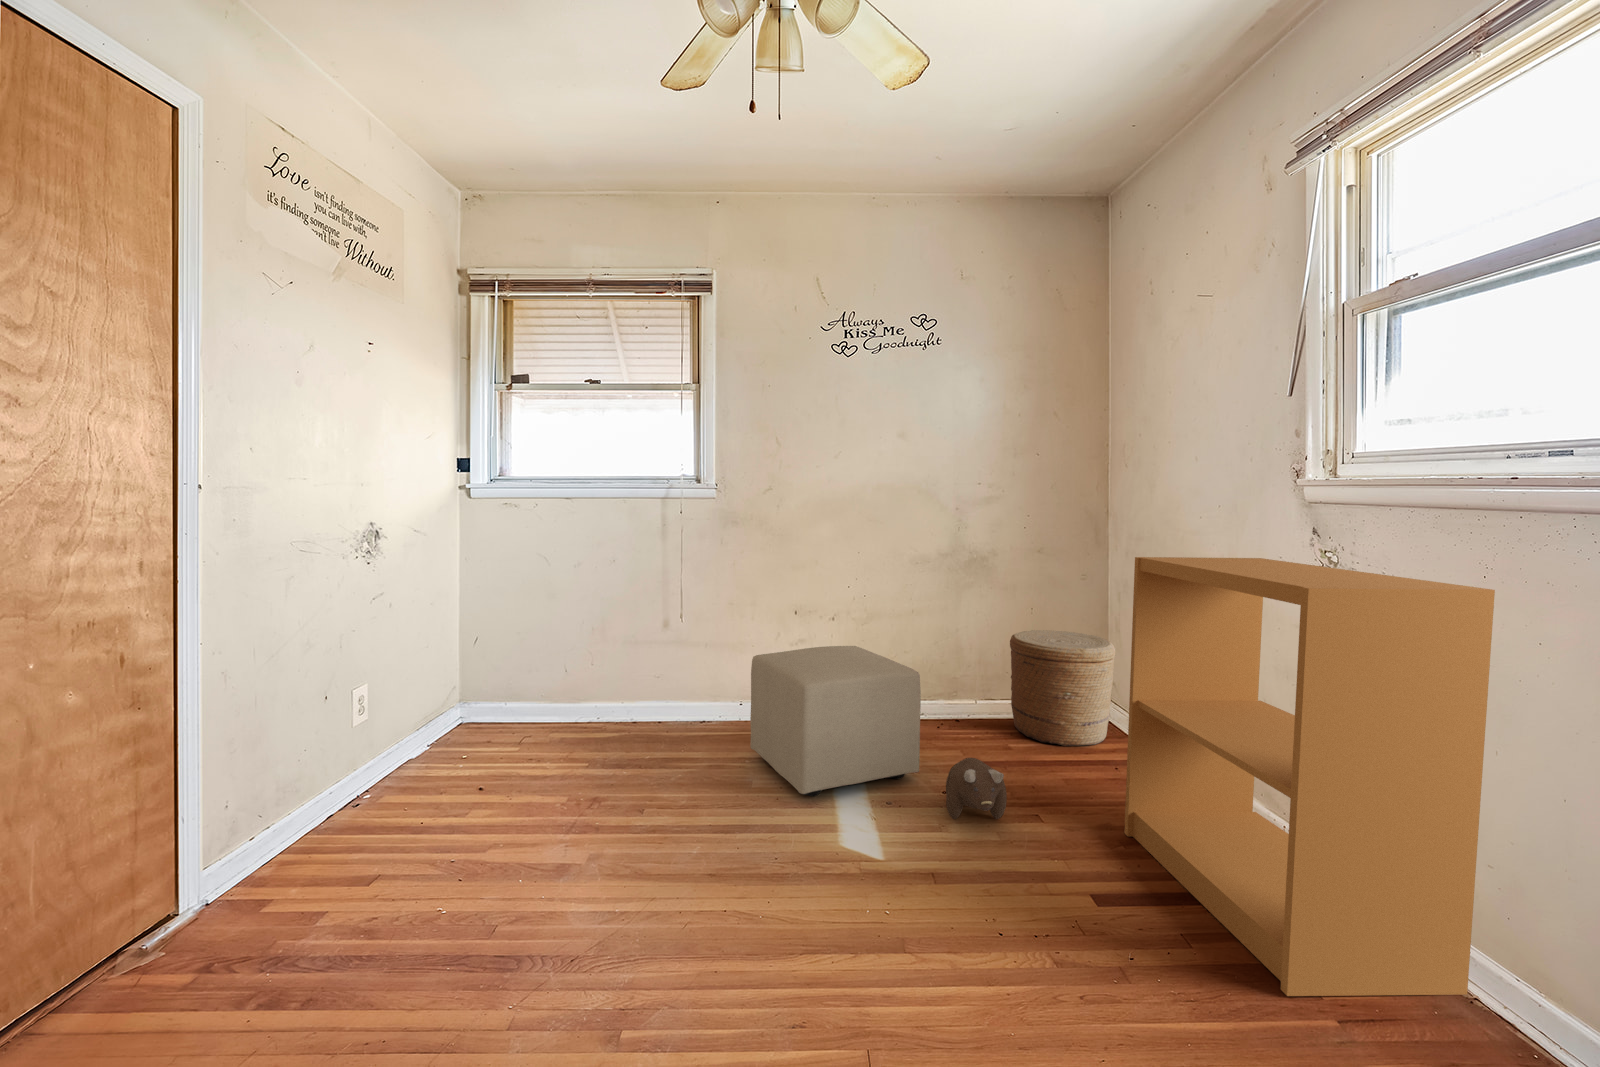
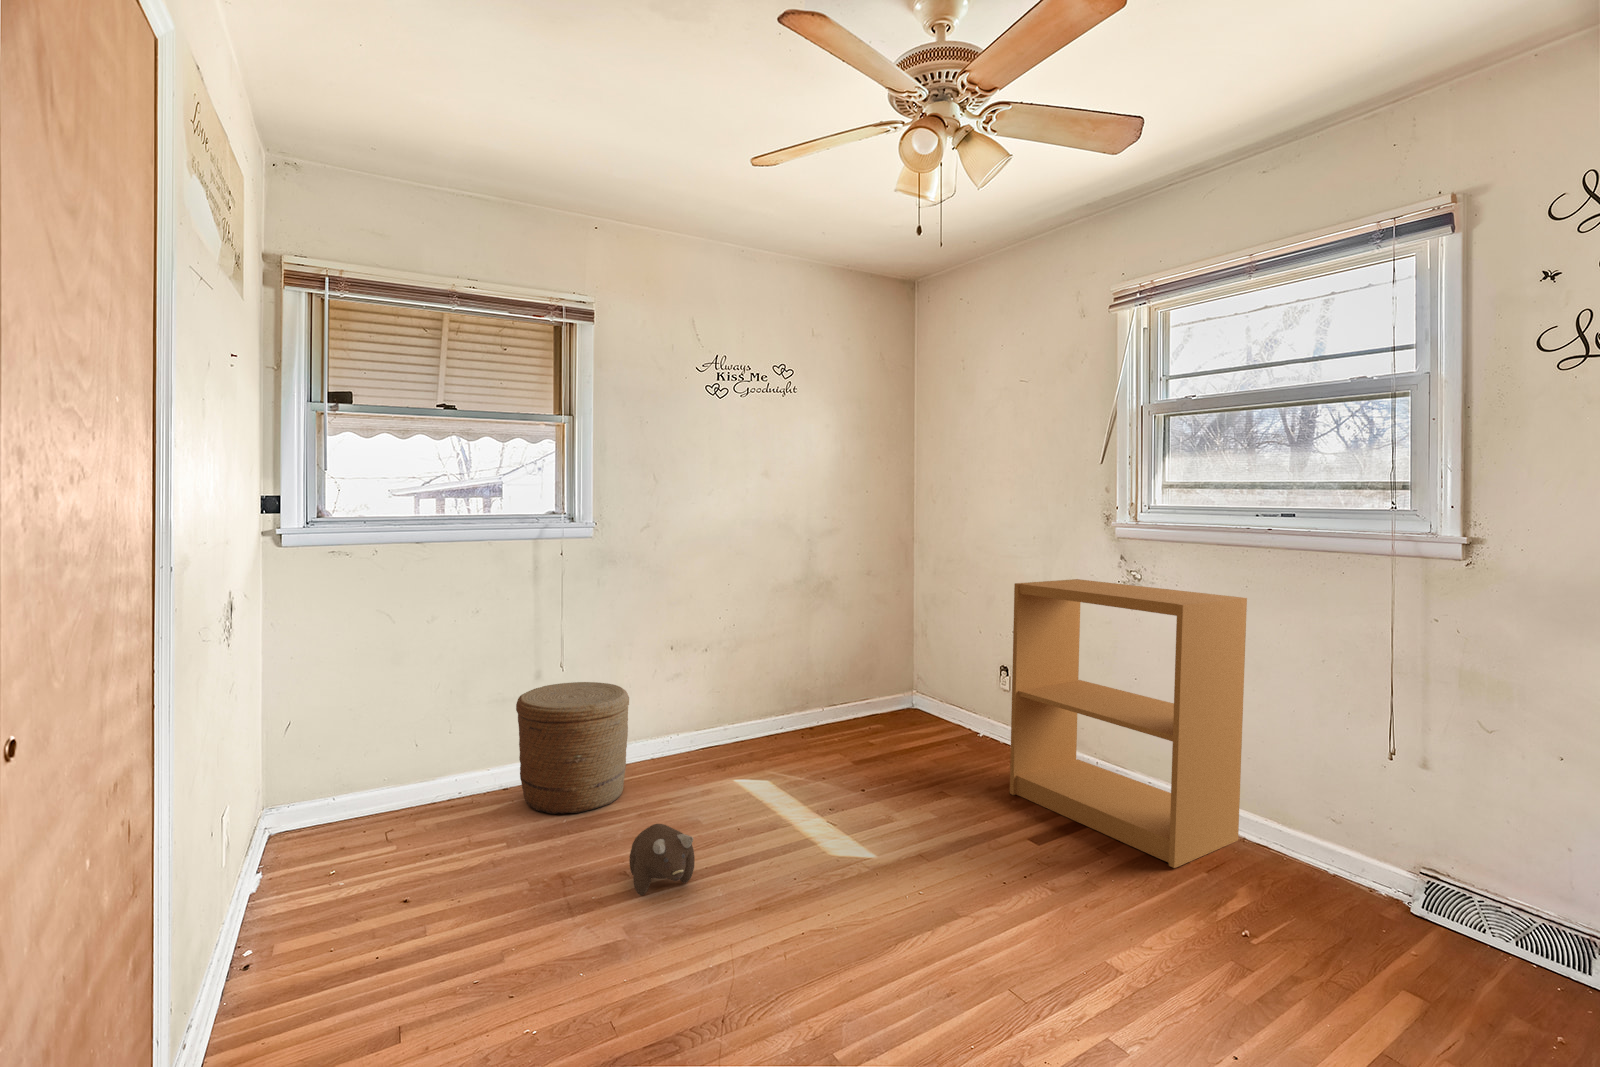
woven basket: present [1010,630,1116,746] -> present [516,682,629,814]
ottoman: present [750,646,921,796] -> none [675,675,840,821]
plush toy: present [946,758,1007,819] -> present [629,824,695,895]

